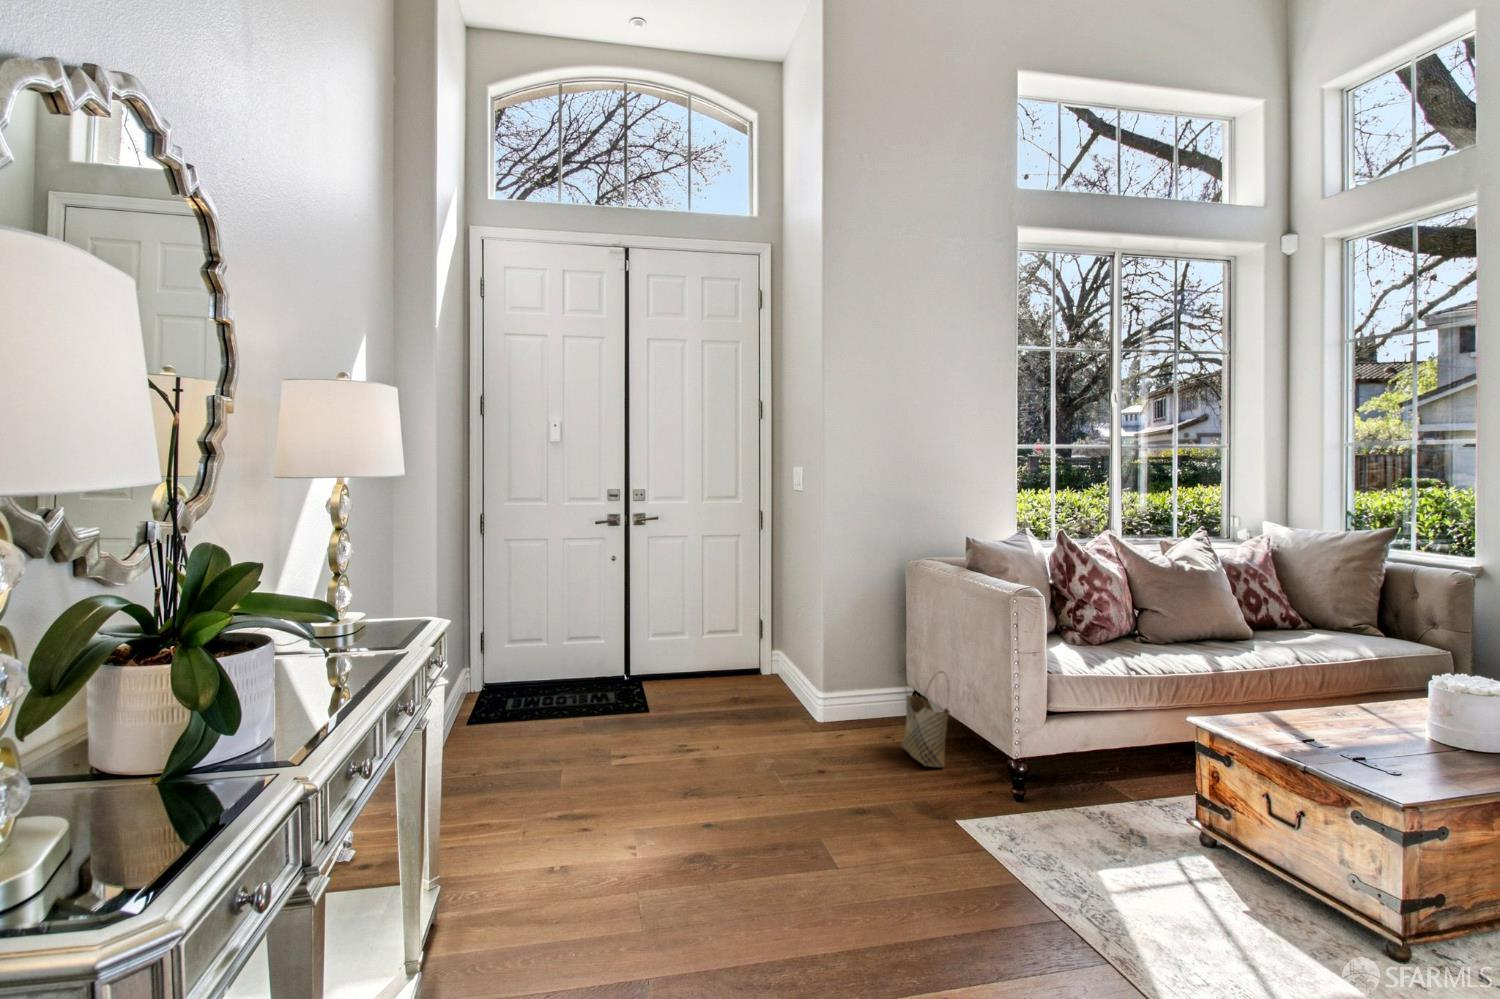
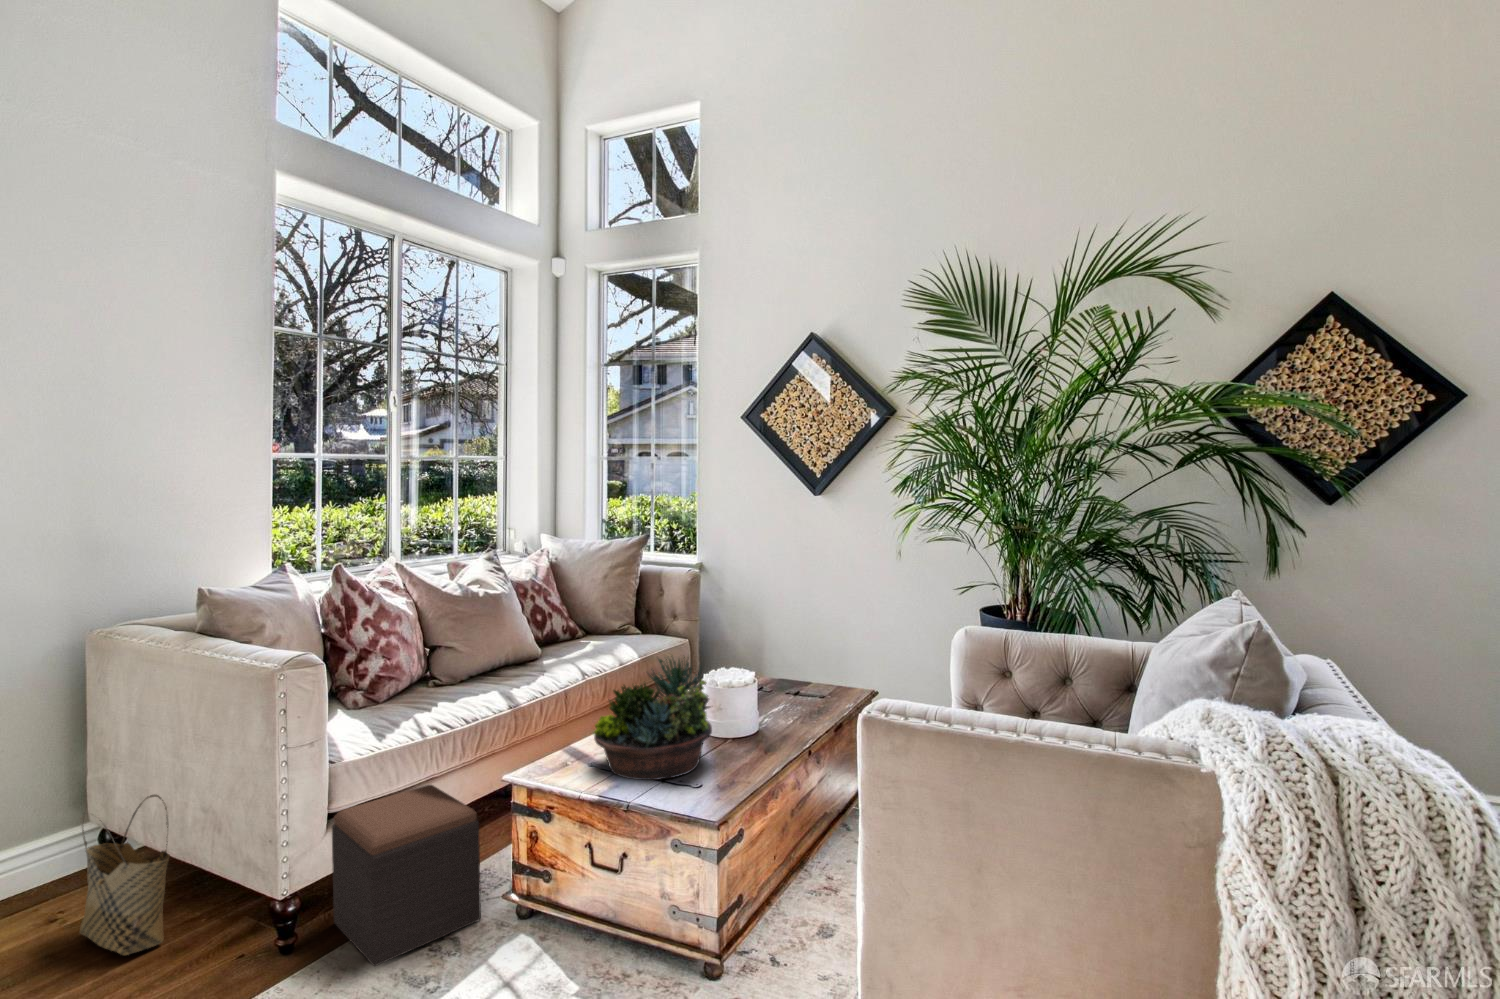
succulent planter: none [1281,640,1433,761] -> present [594,657,712,780]
footstool: none [1049,712,1166,833] -> present [332,785,481,966]

